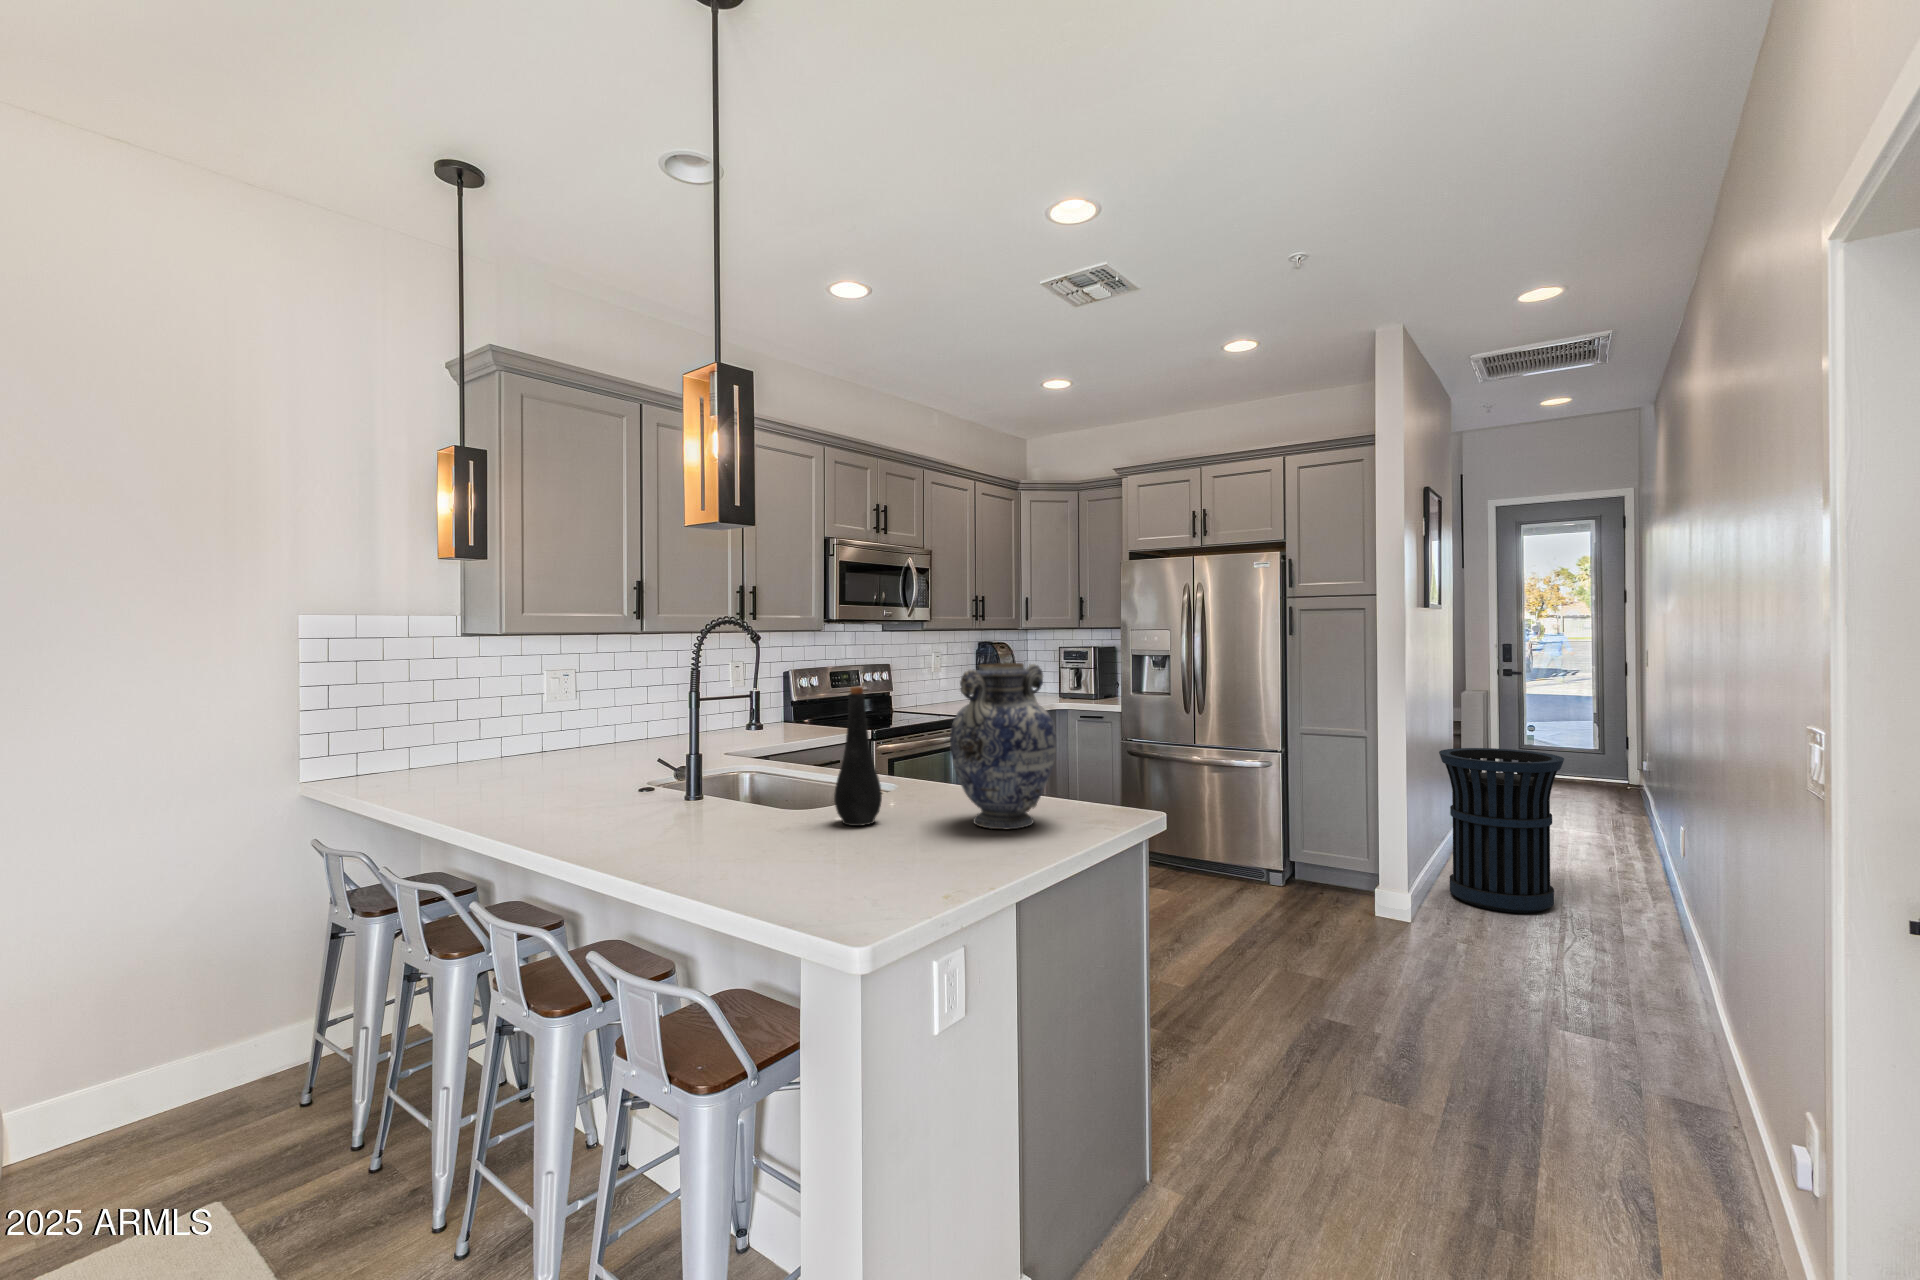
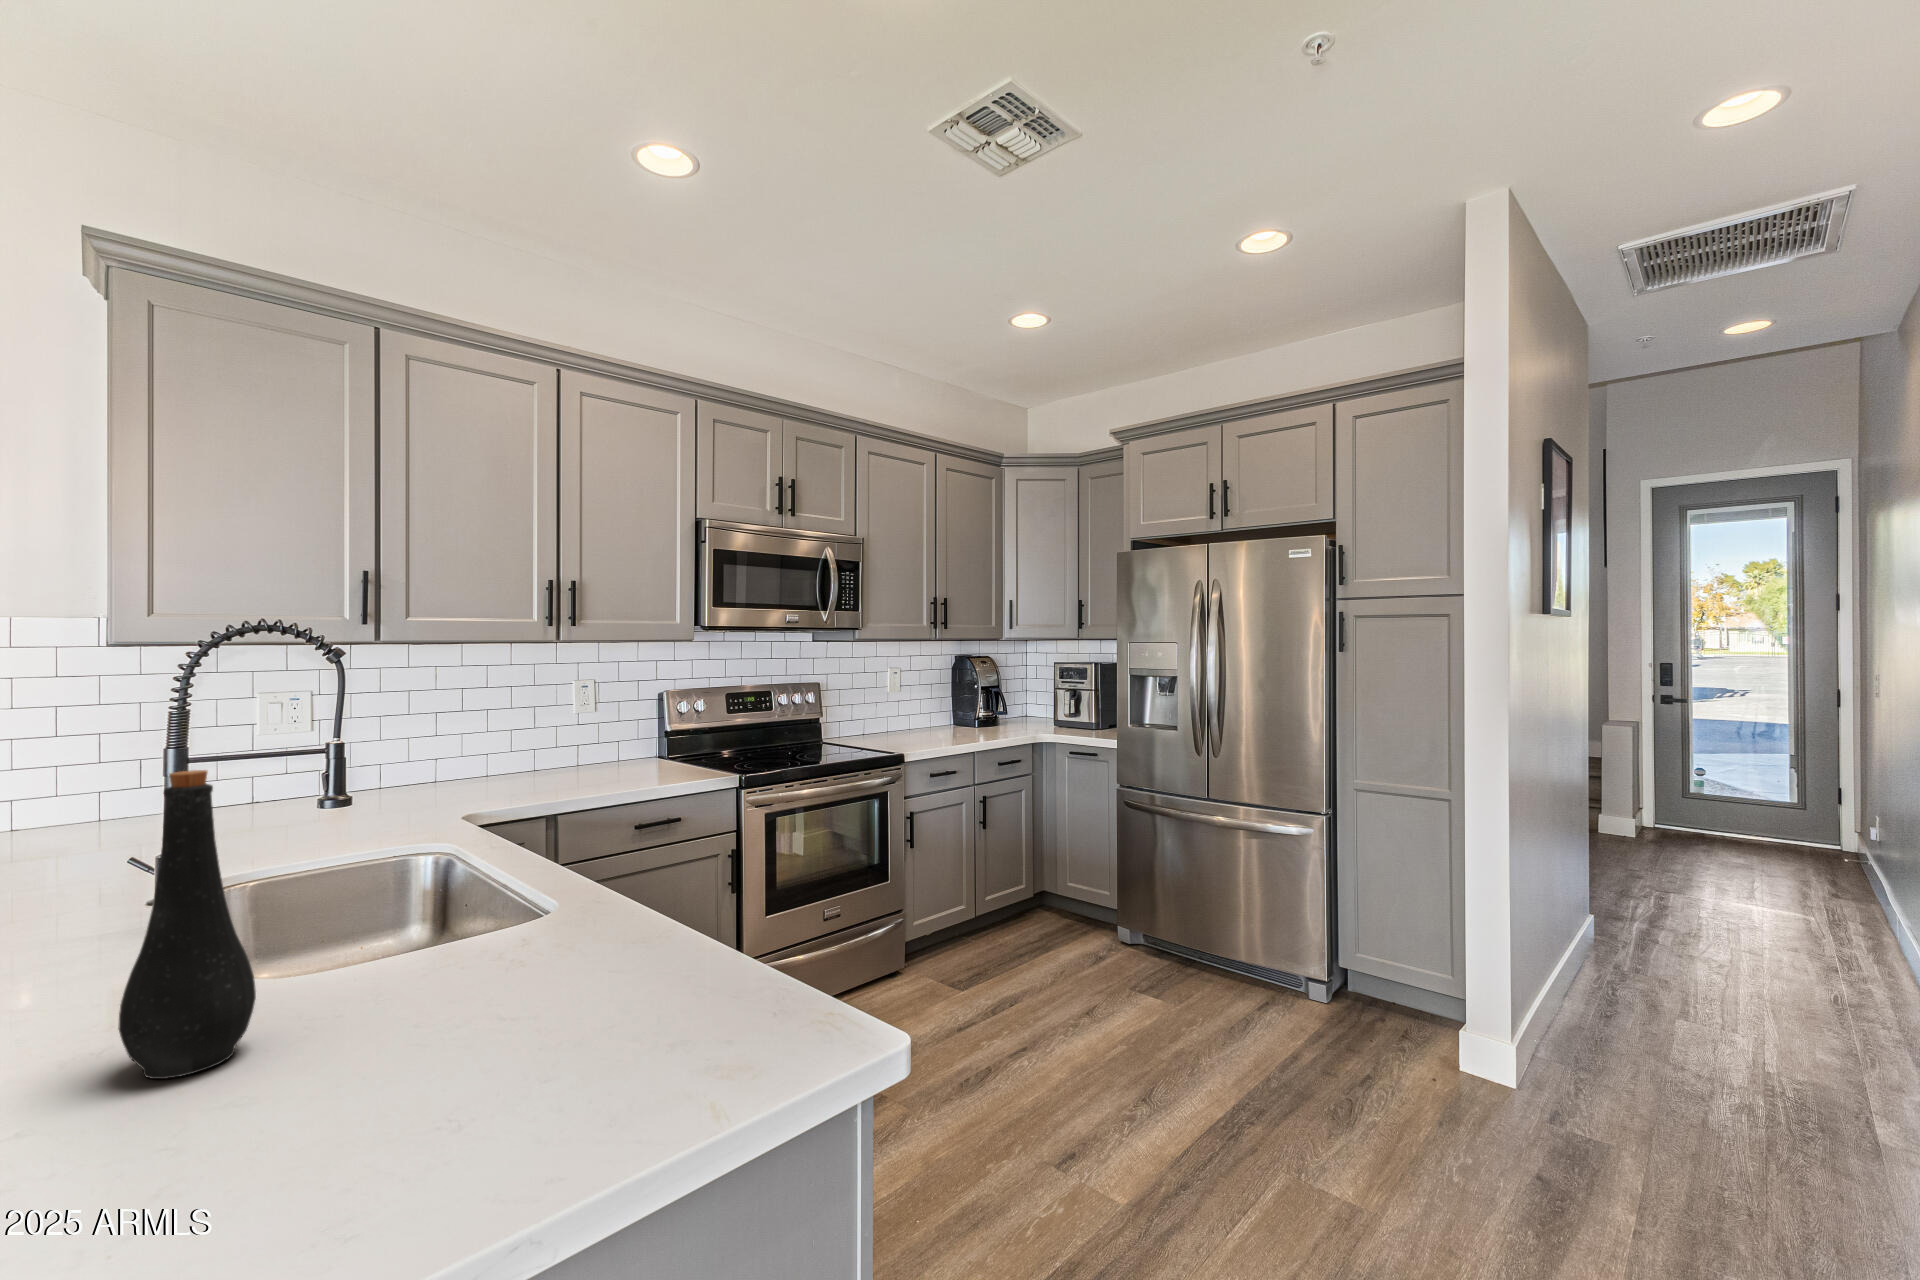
vase: present [950,663,1056,829] -> none [285,727,604,1129]
trash can: present [1439,748,1564,913] -> none [1563,817,1767,1078]

